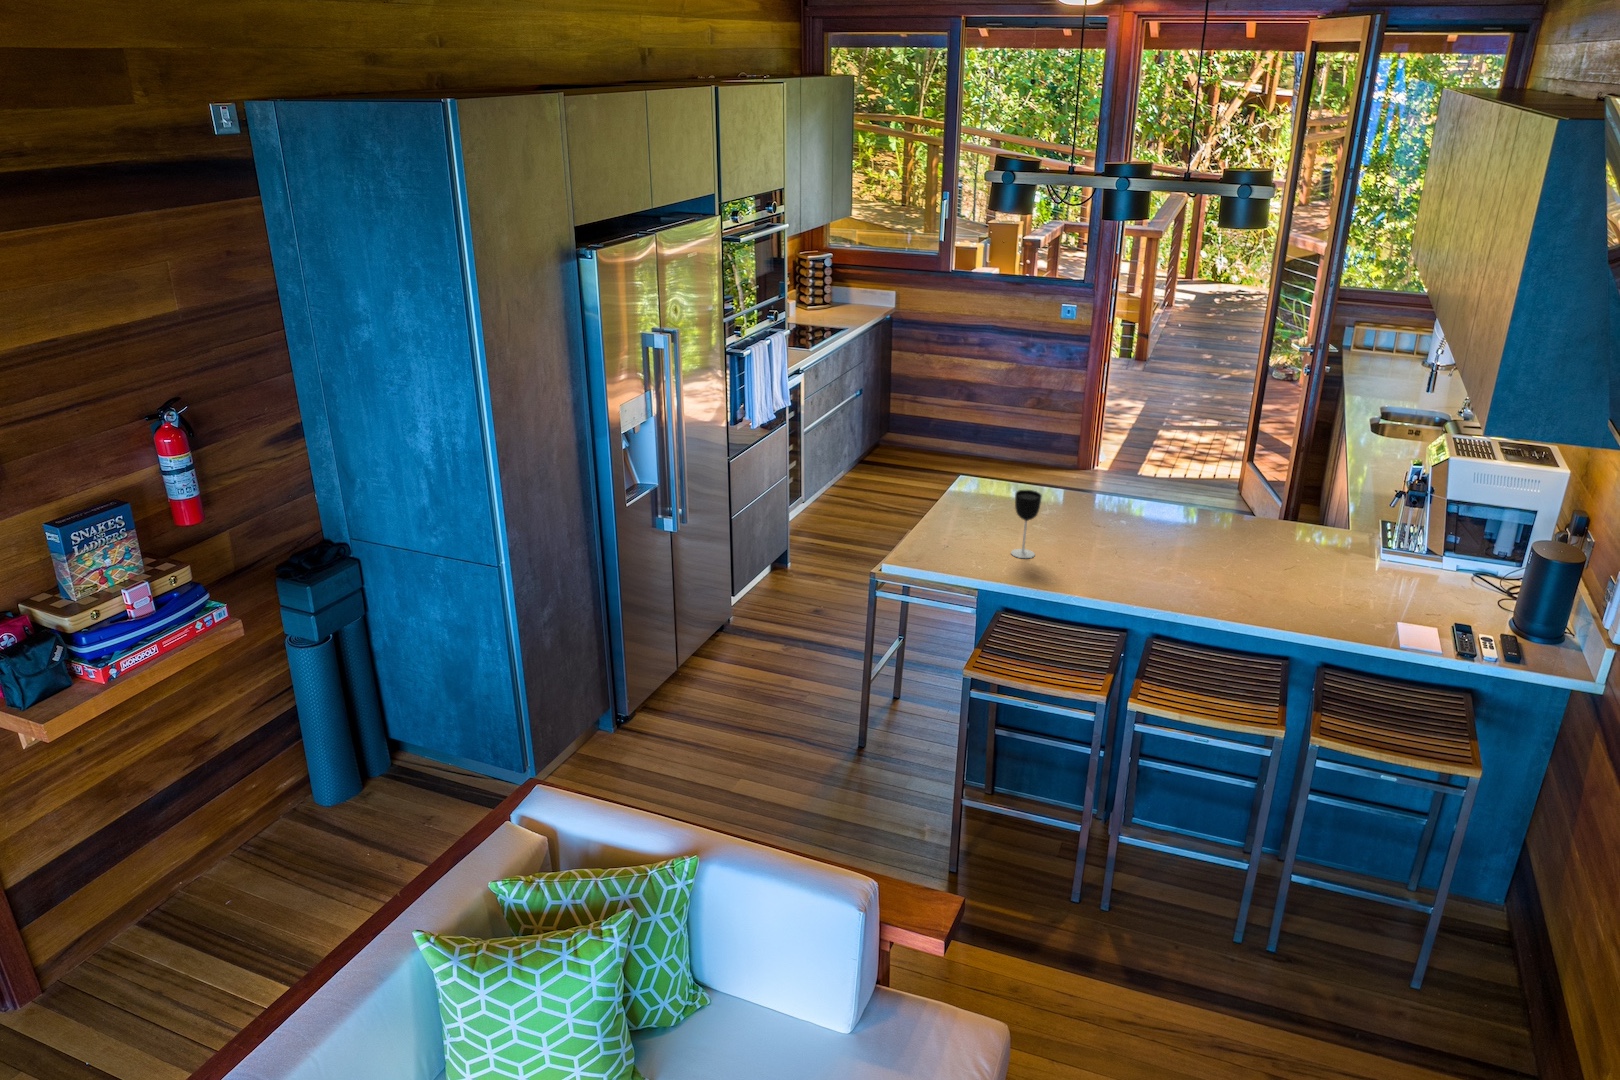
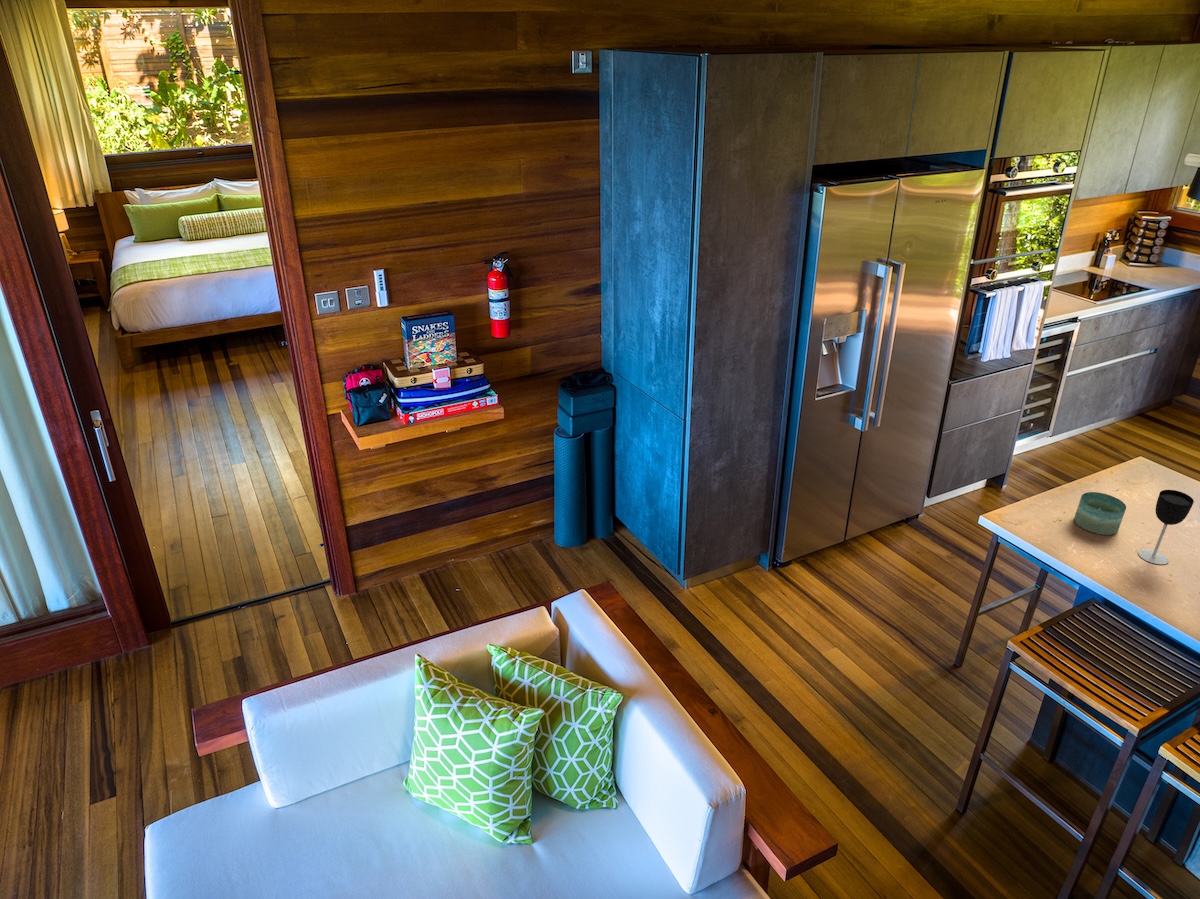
candle: none [949,512,988,549] -> present [1074,492,1126,535]

